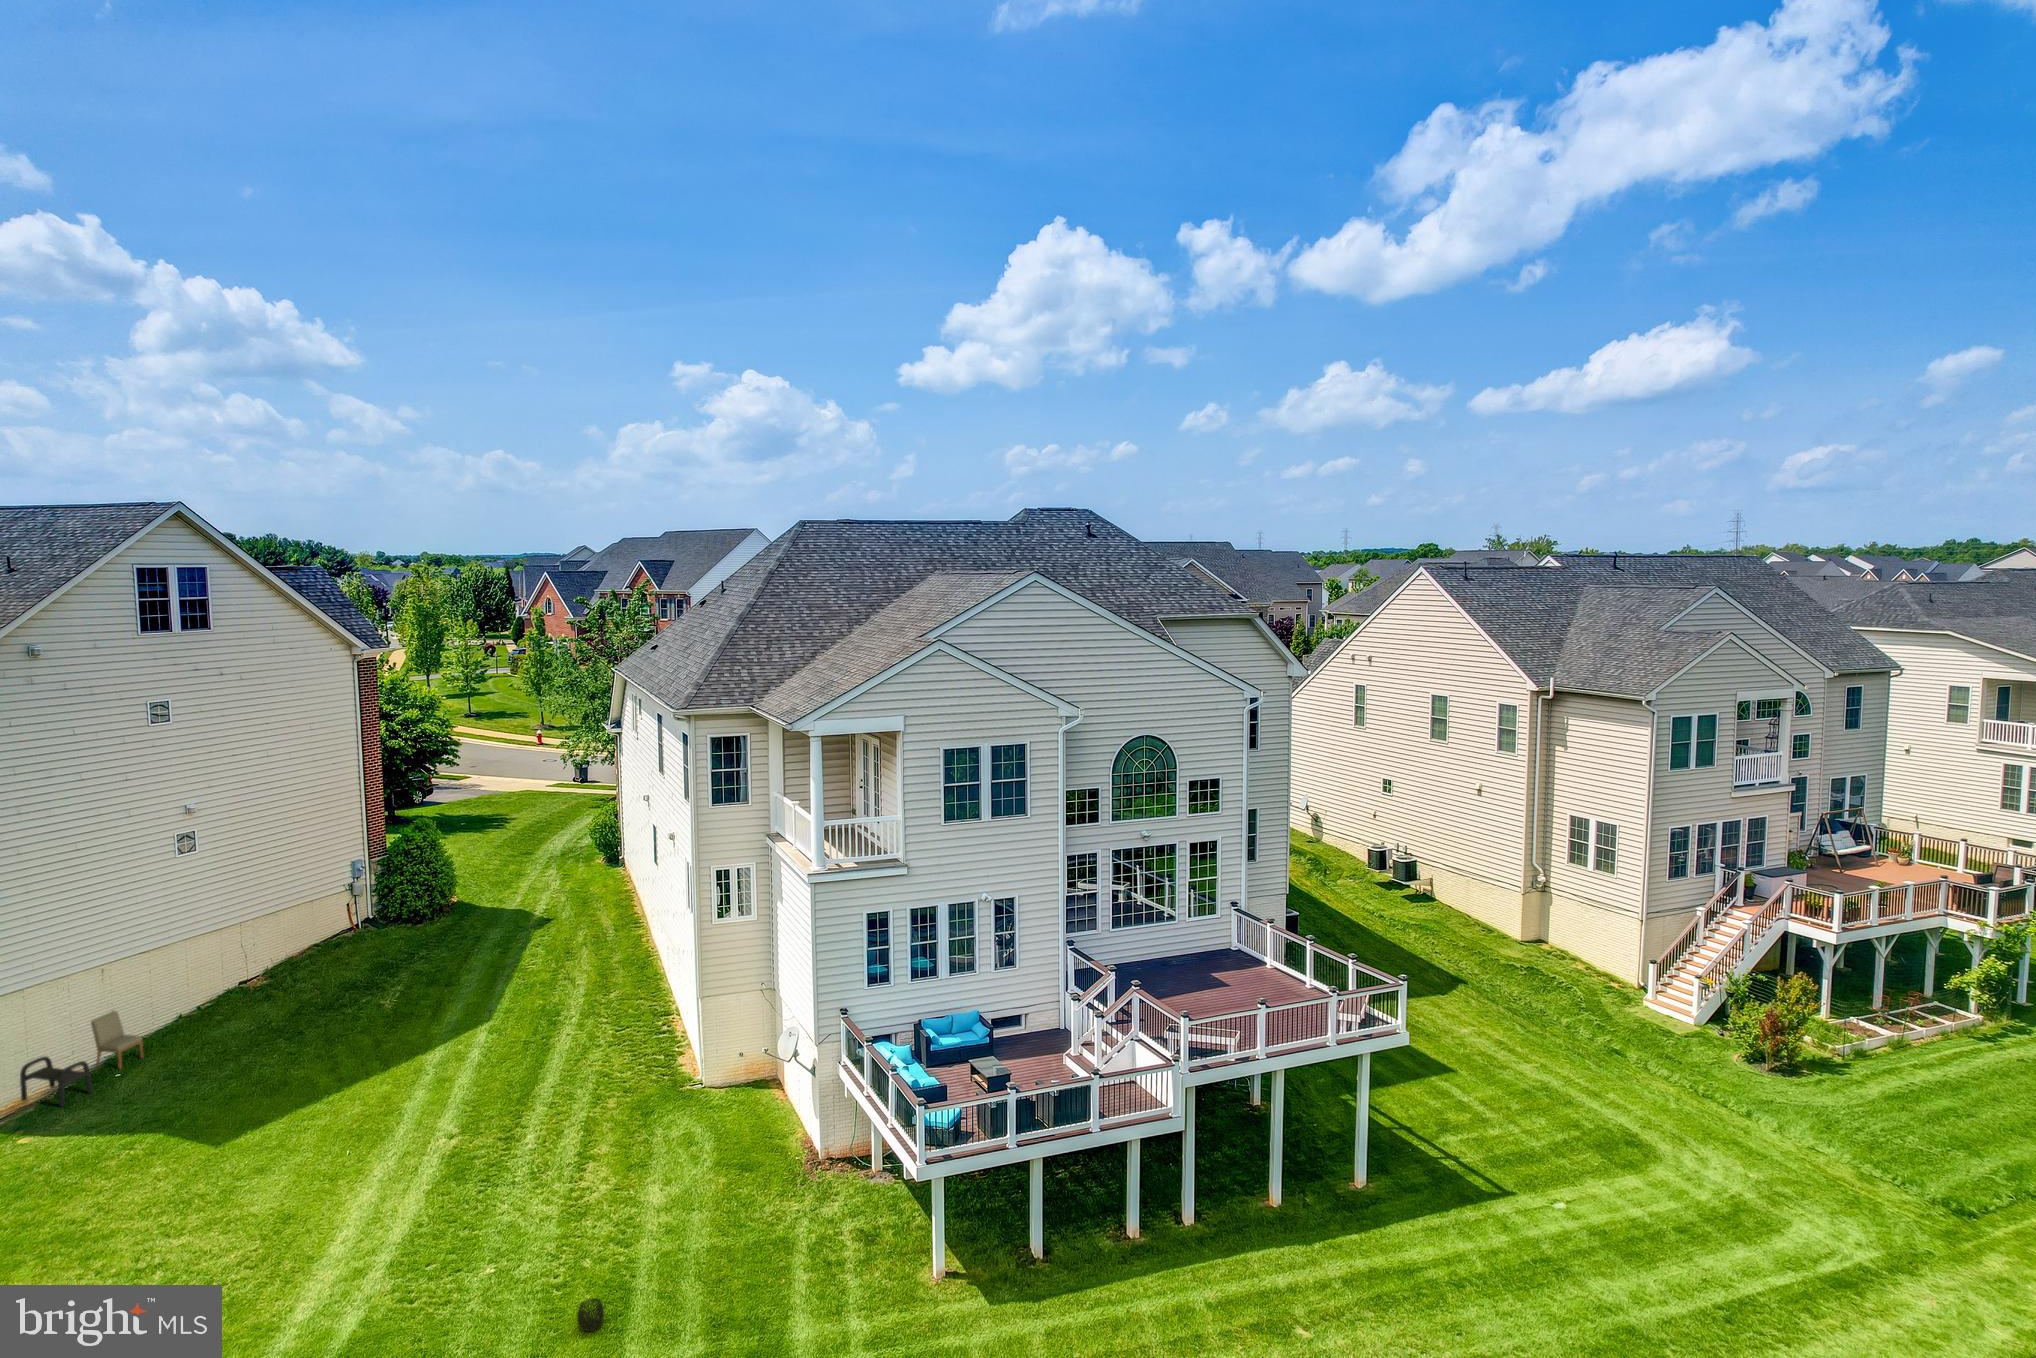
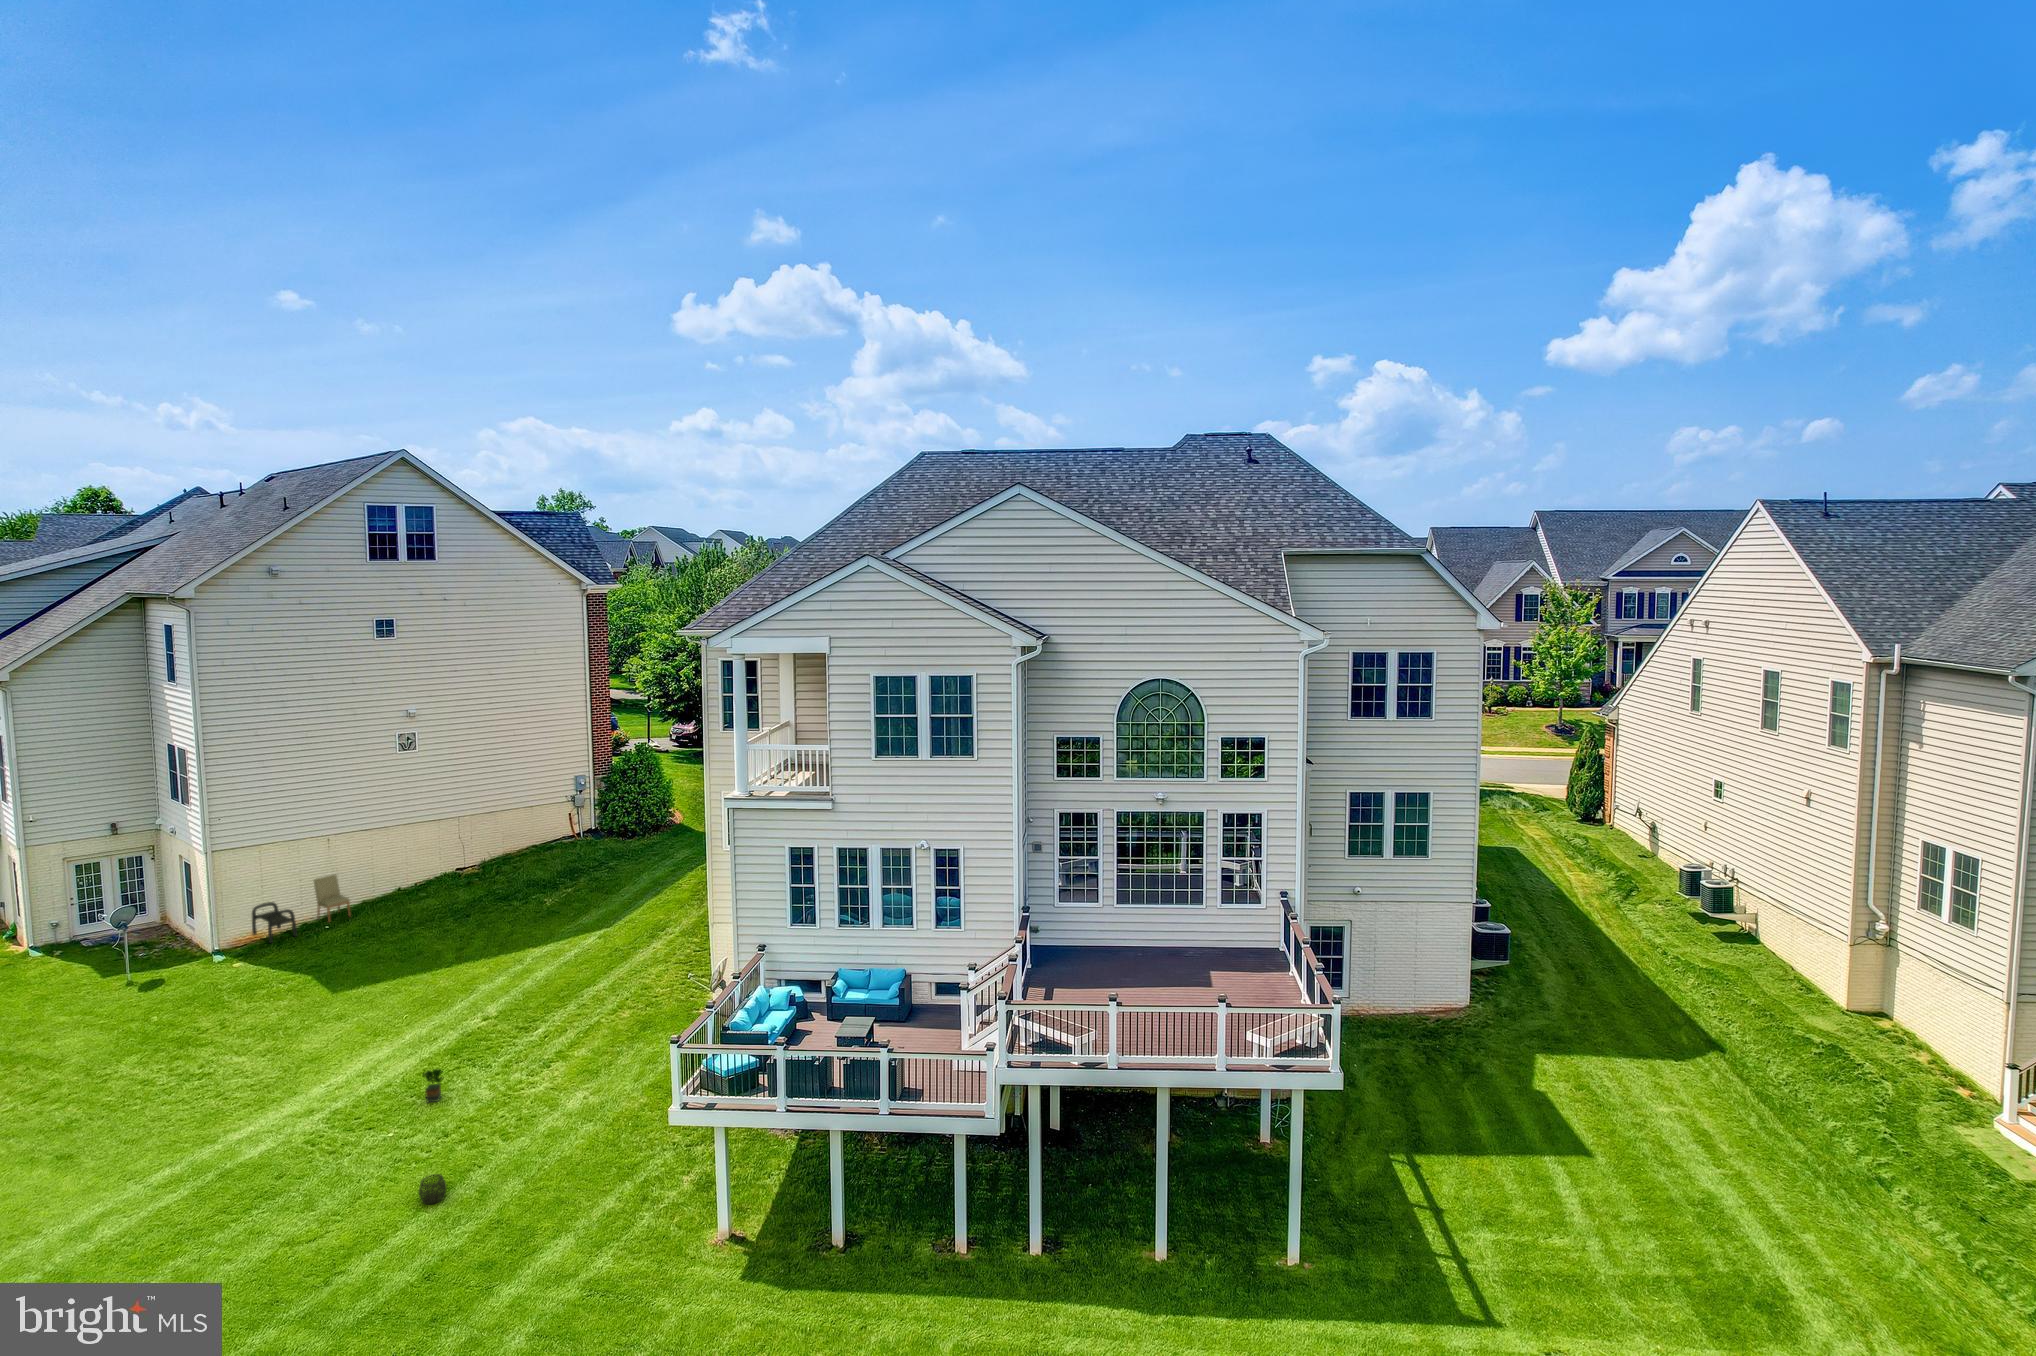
potted tree: none [469,1197,495,1237] -> present [423,1069,444,1103]

